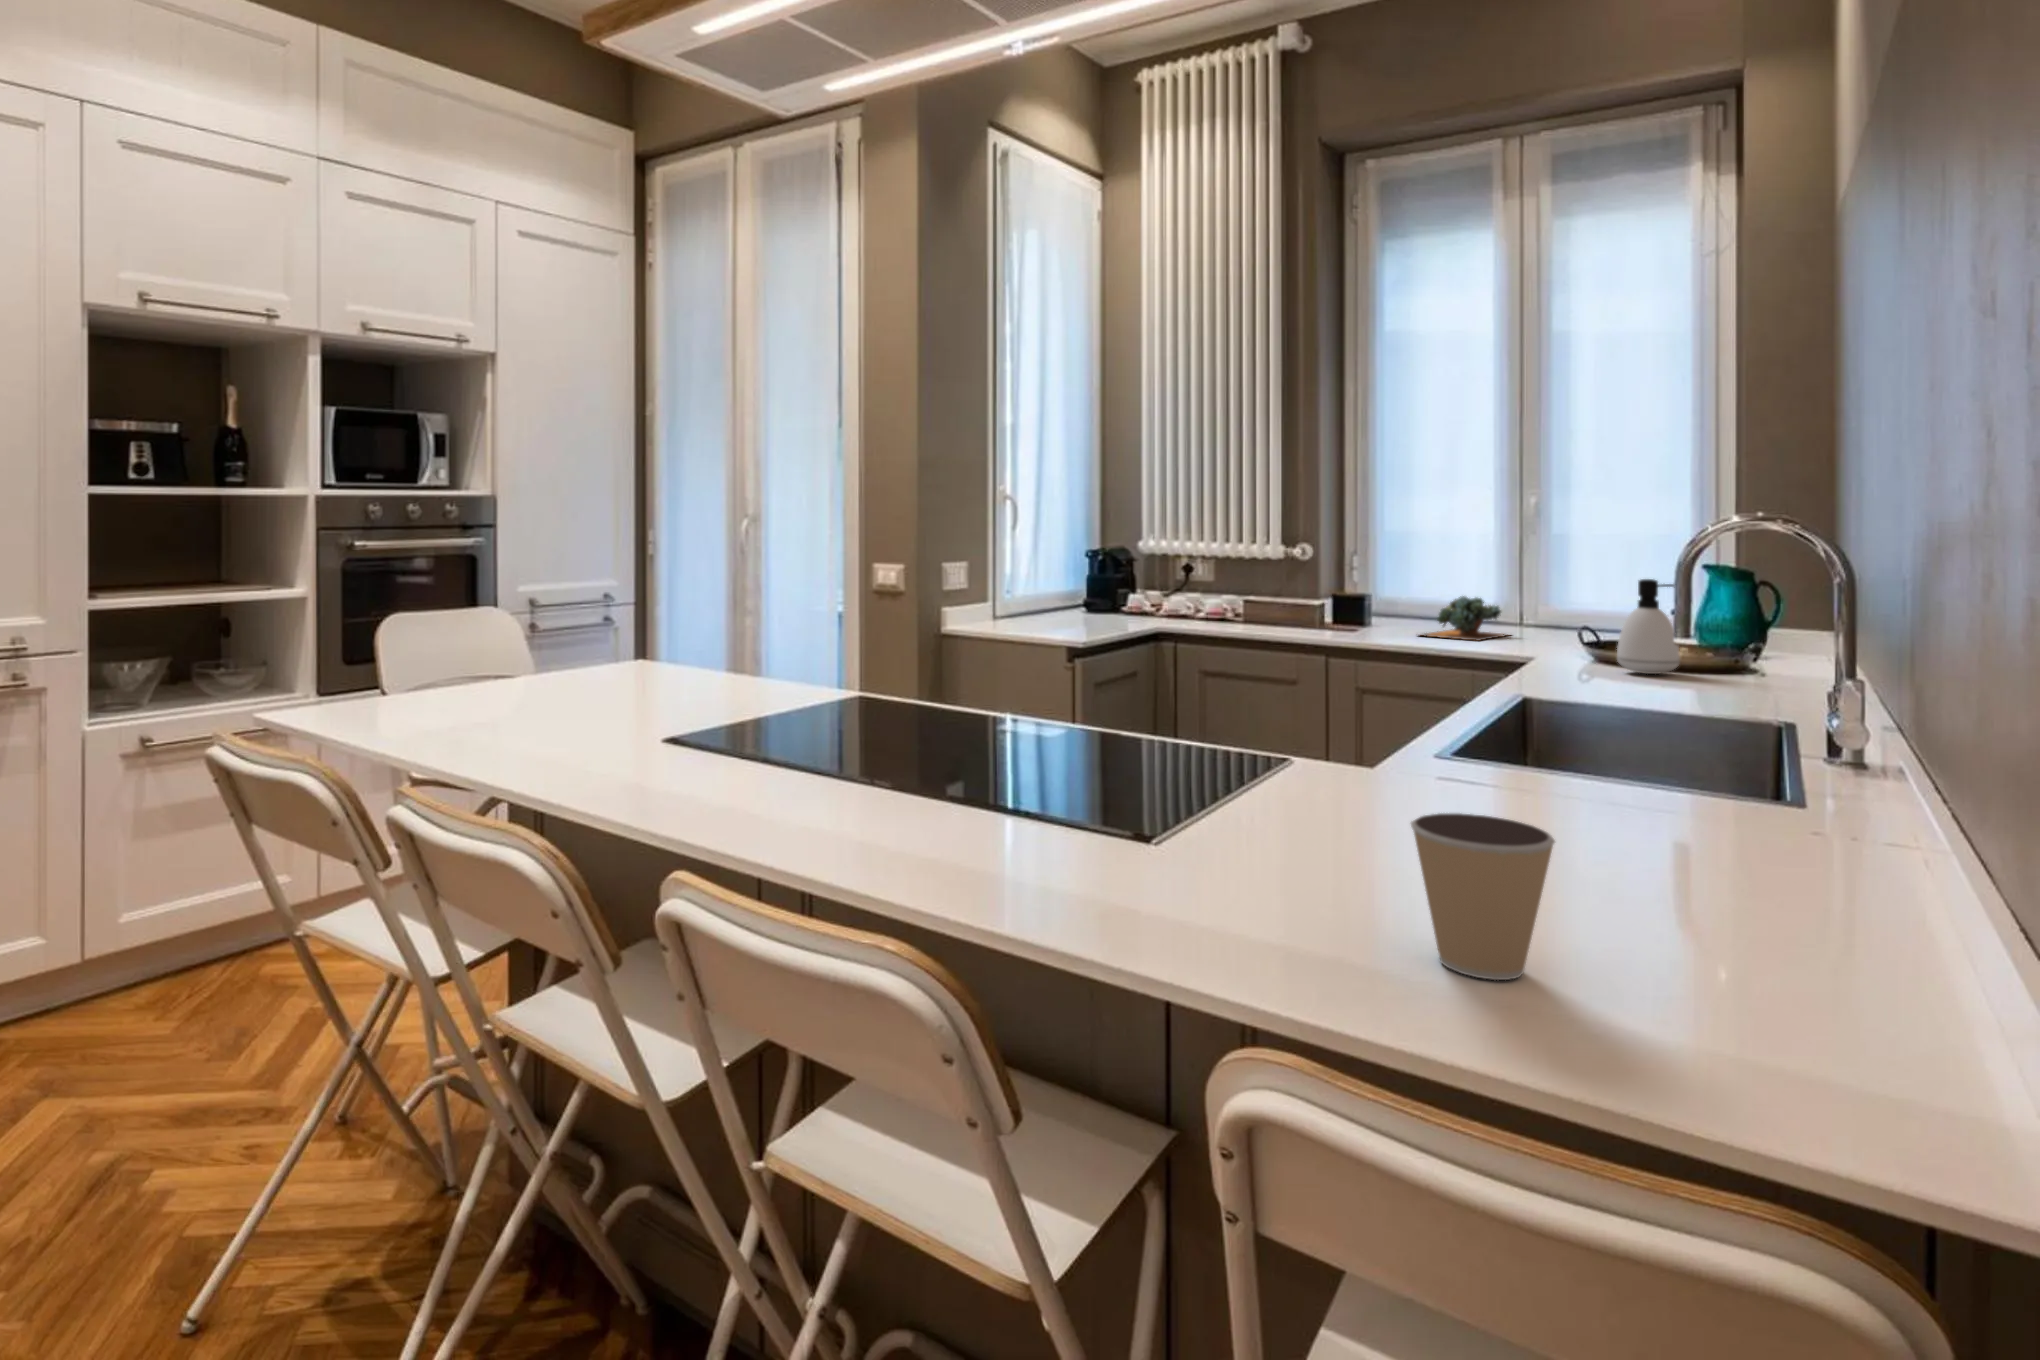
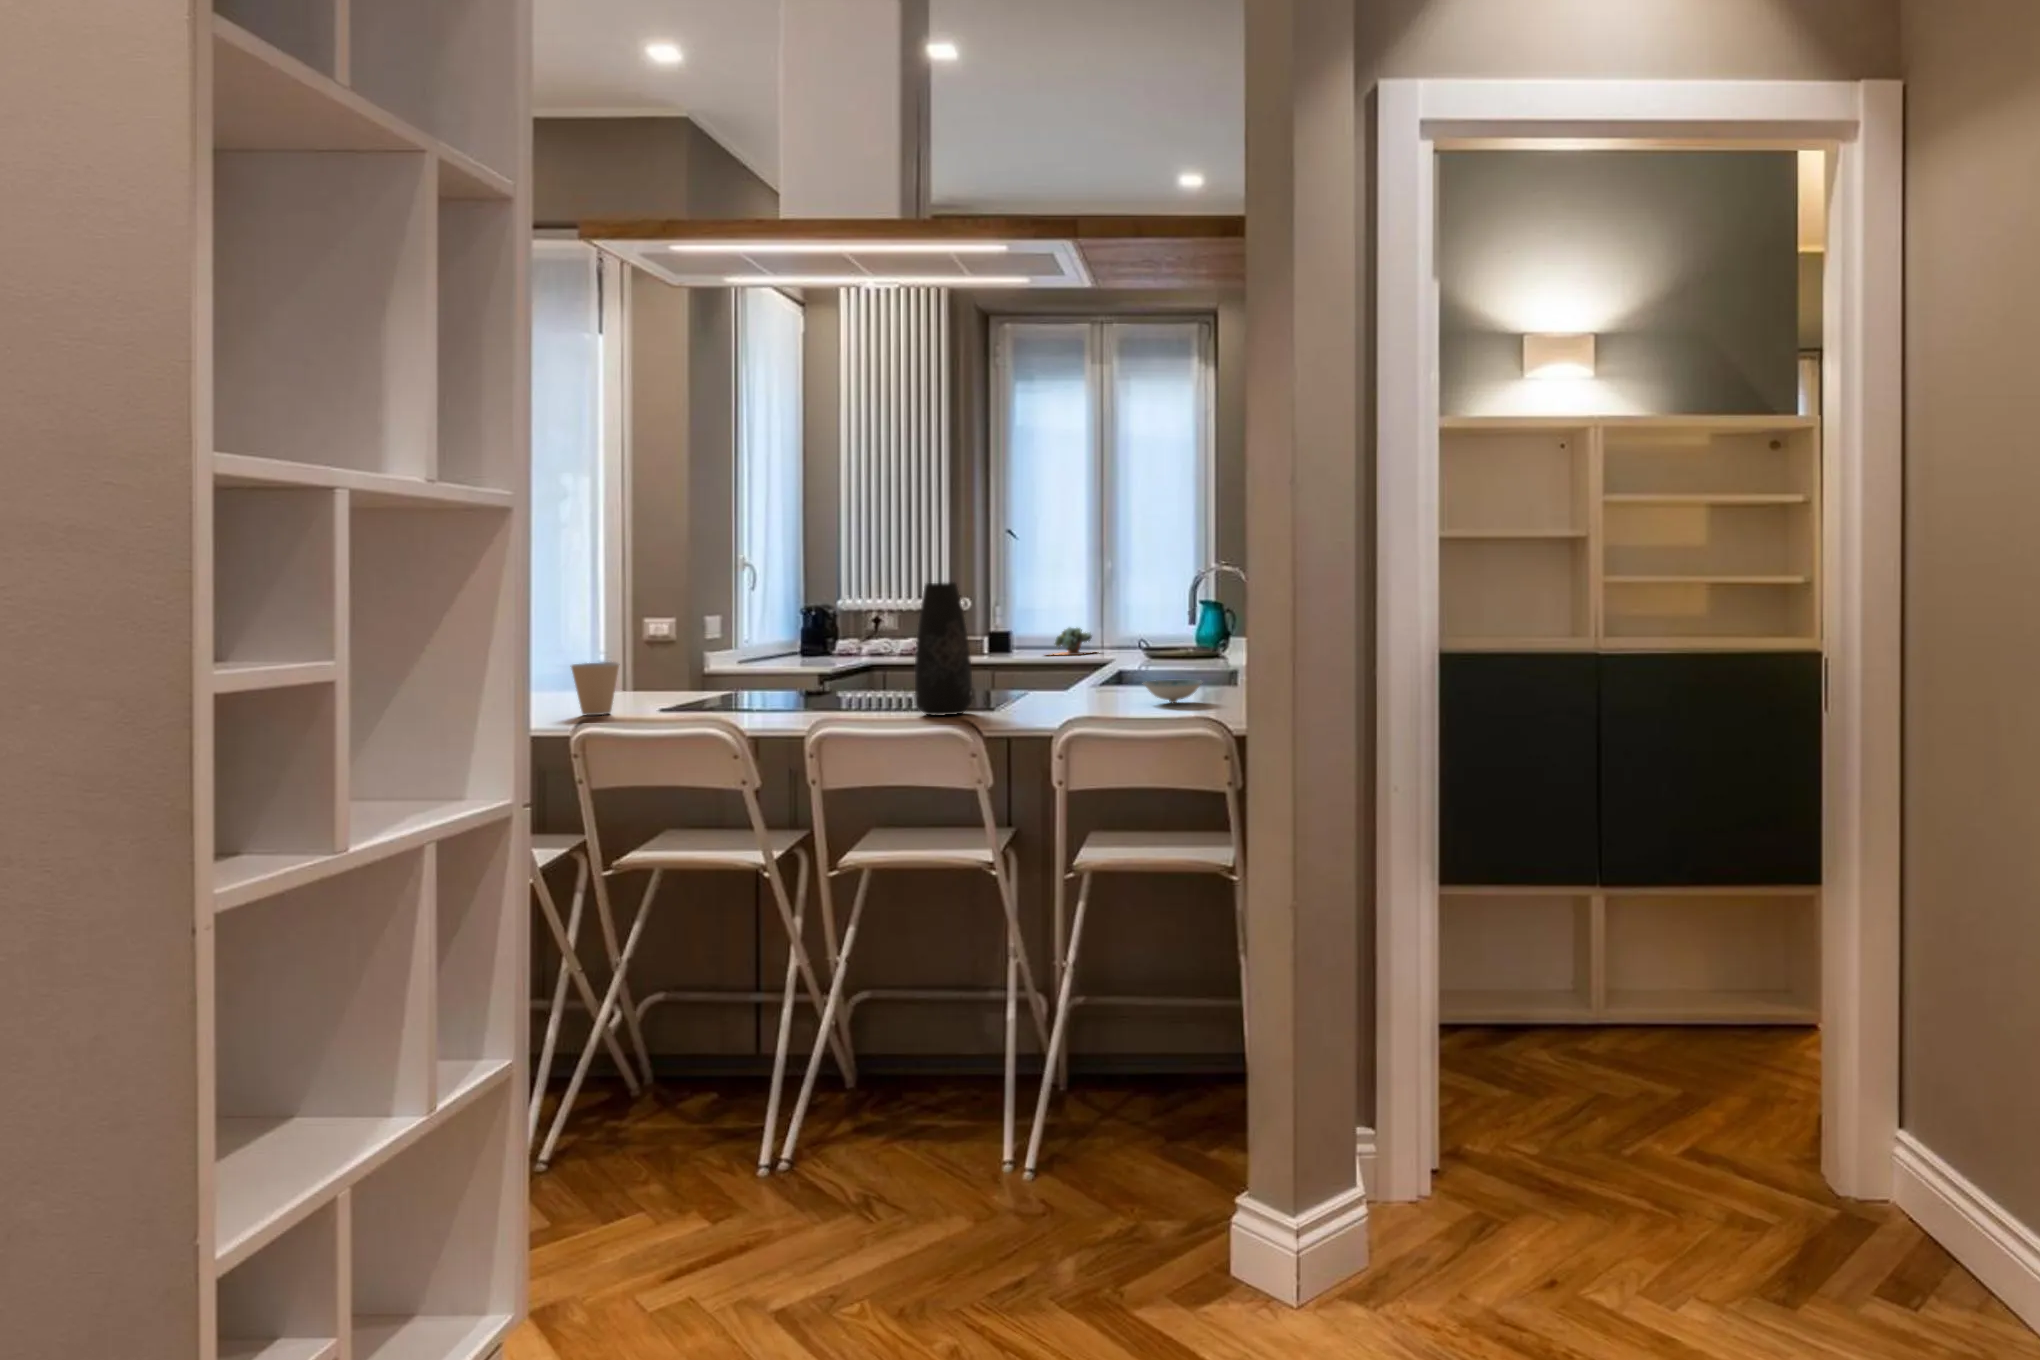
soap dispenser: present [1617,579,1680,674] -> none [1154,602,1184,659]
vase: none [1024,601,1151,903] -> present [915,582,972,716]
coffee cup: present [1411,813,1555,980] -> present [571,662,620,715]
ceramic bowl: none [1617,869,1828,957] -> present [1144,680,1202,703]

